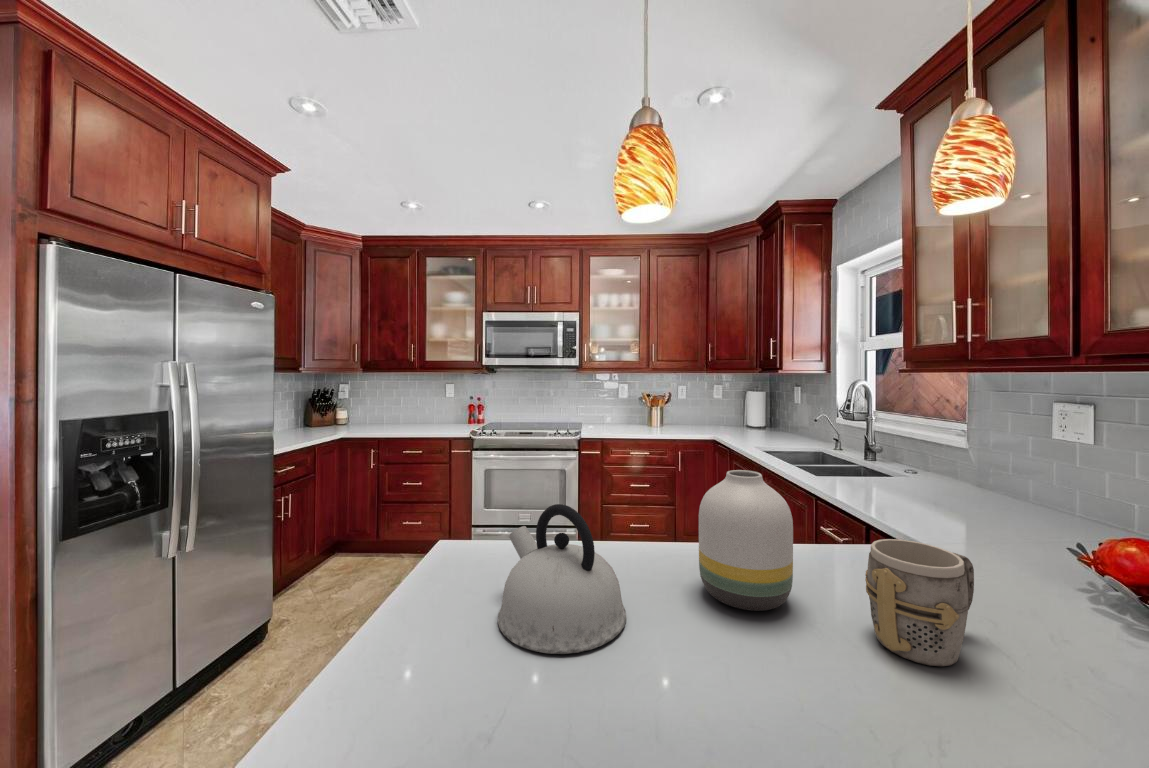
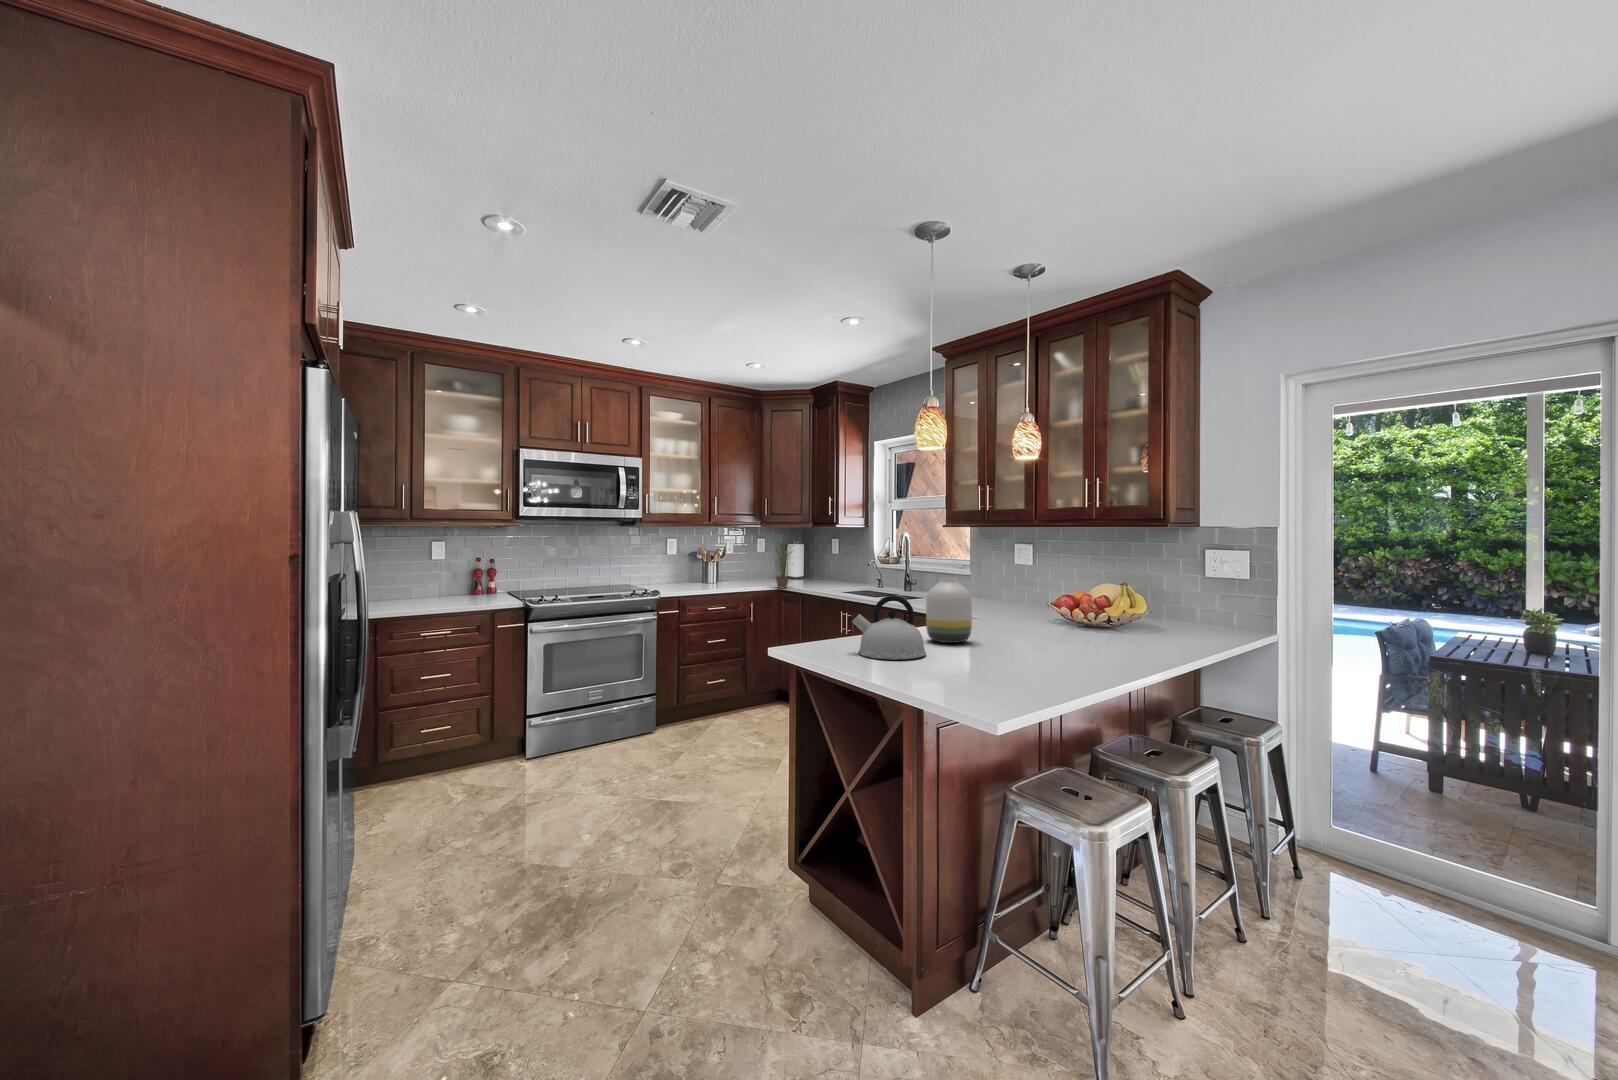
potted plant: none [706,387,742,435] -> present [775,544,790,588]
mug: present [865,539,974,666] -> none [999,601,1035,644]

